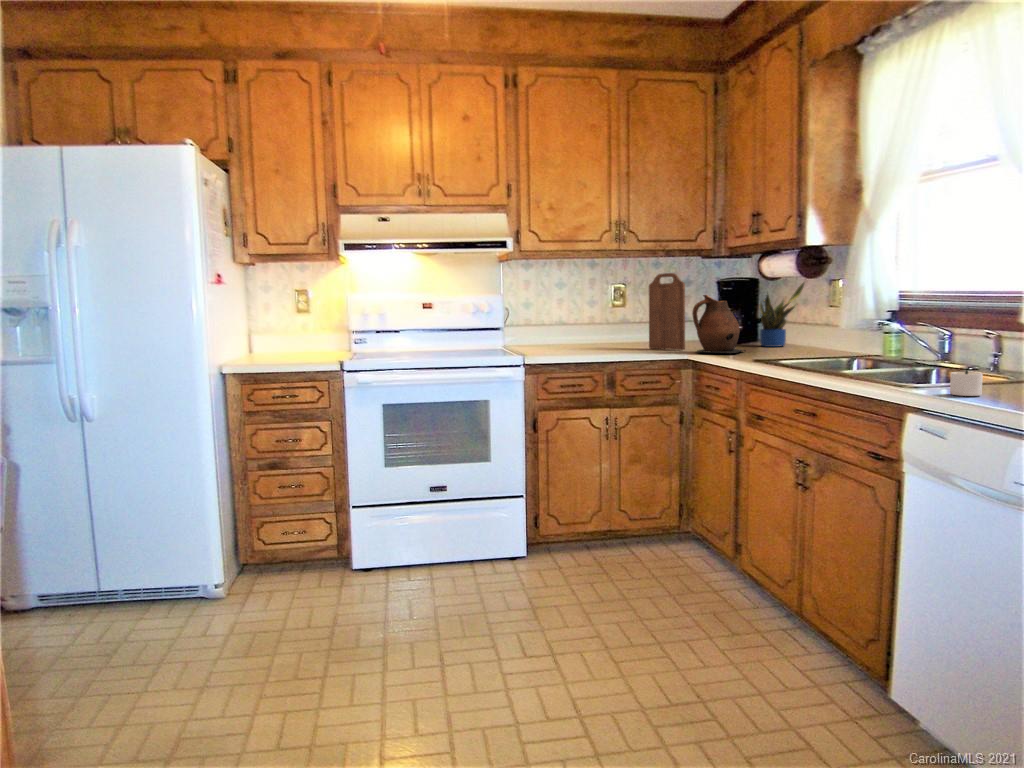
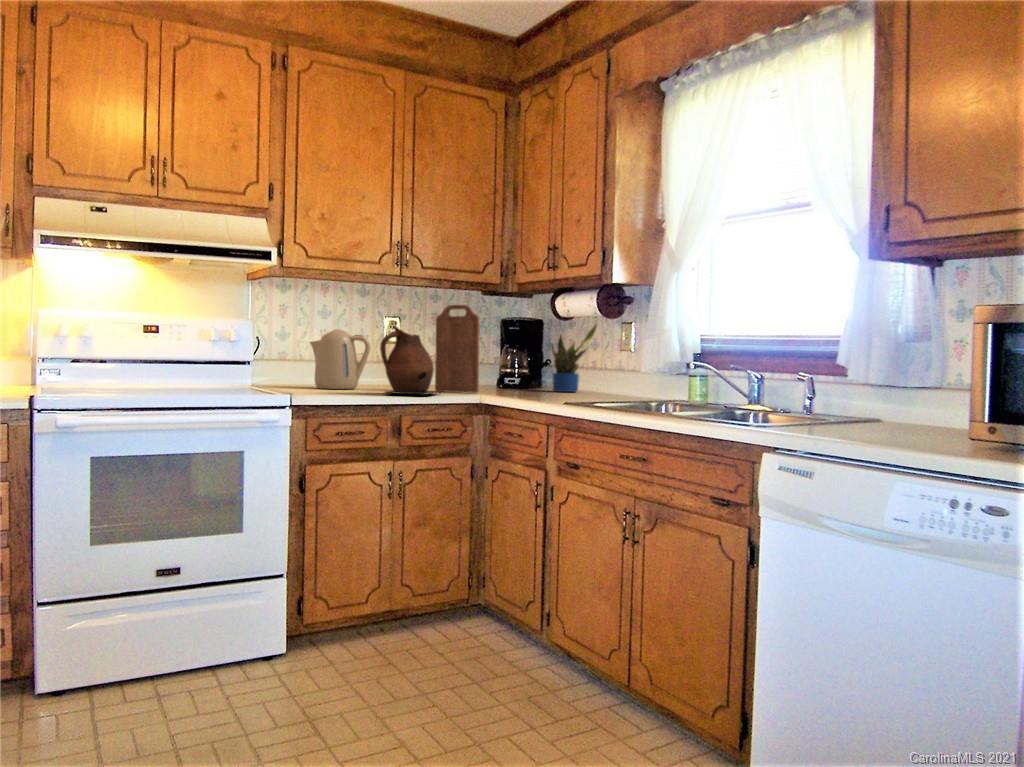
ceramic pitcher: present [692,295,746,353] -> present [380,326,440,395]
kettle: none [545,299,594,349] -> present [310,329,371,389]
candle: present [950,370,983,396] -> none [805,407,847,435]

